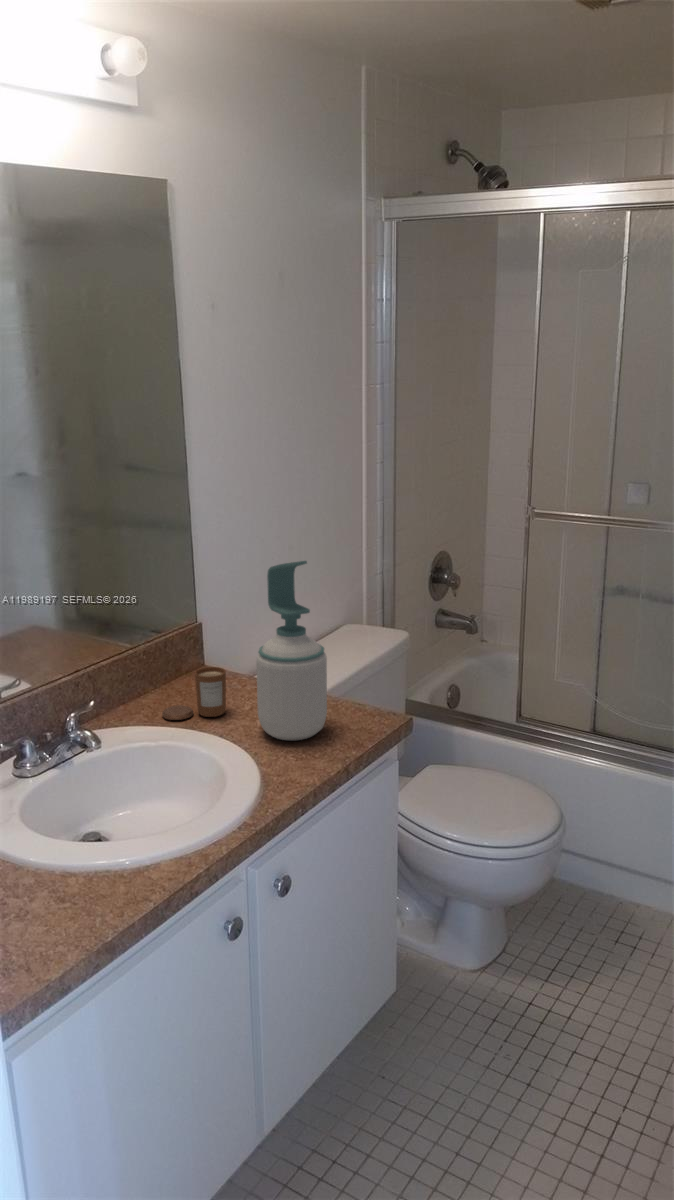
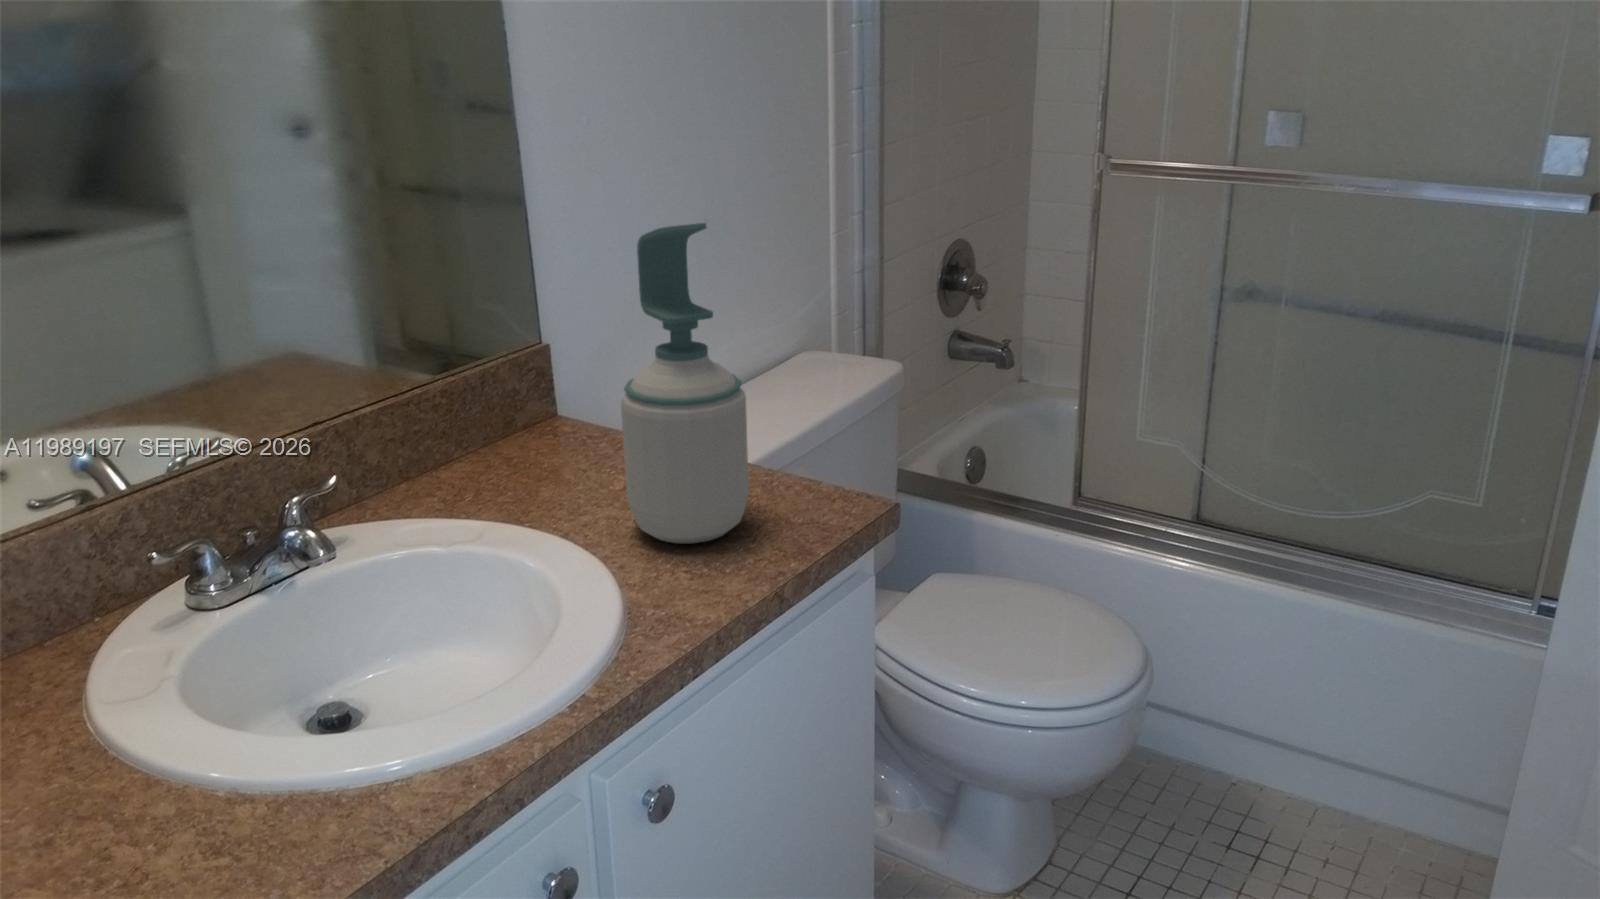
candle: present [162,667,226,720] -> none [469,417,579,508]

